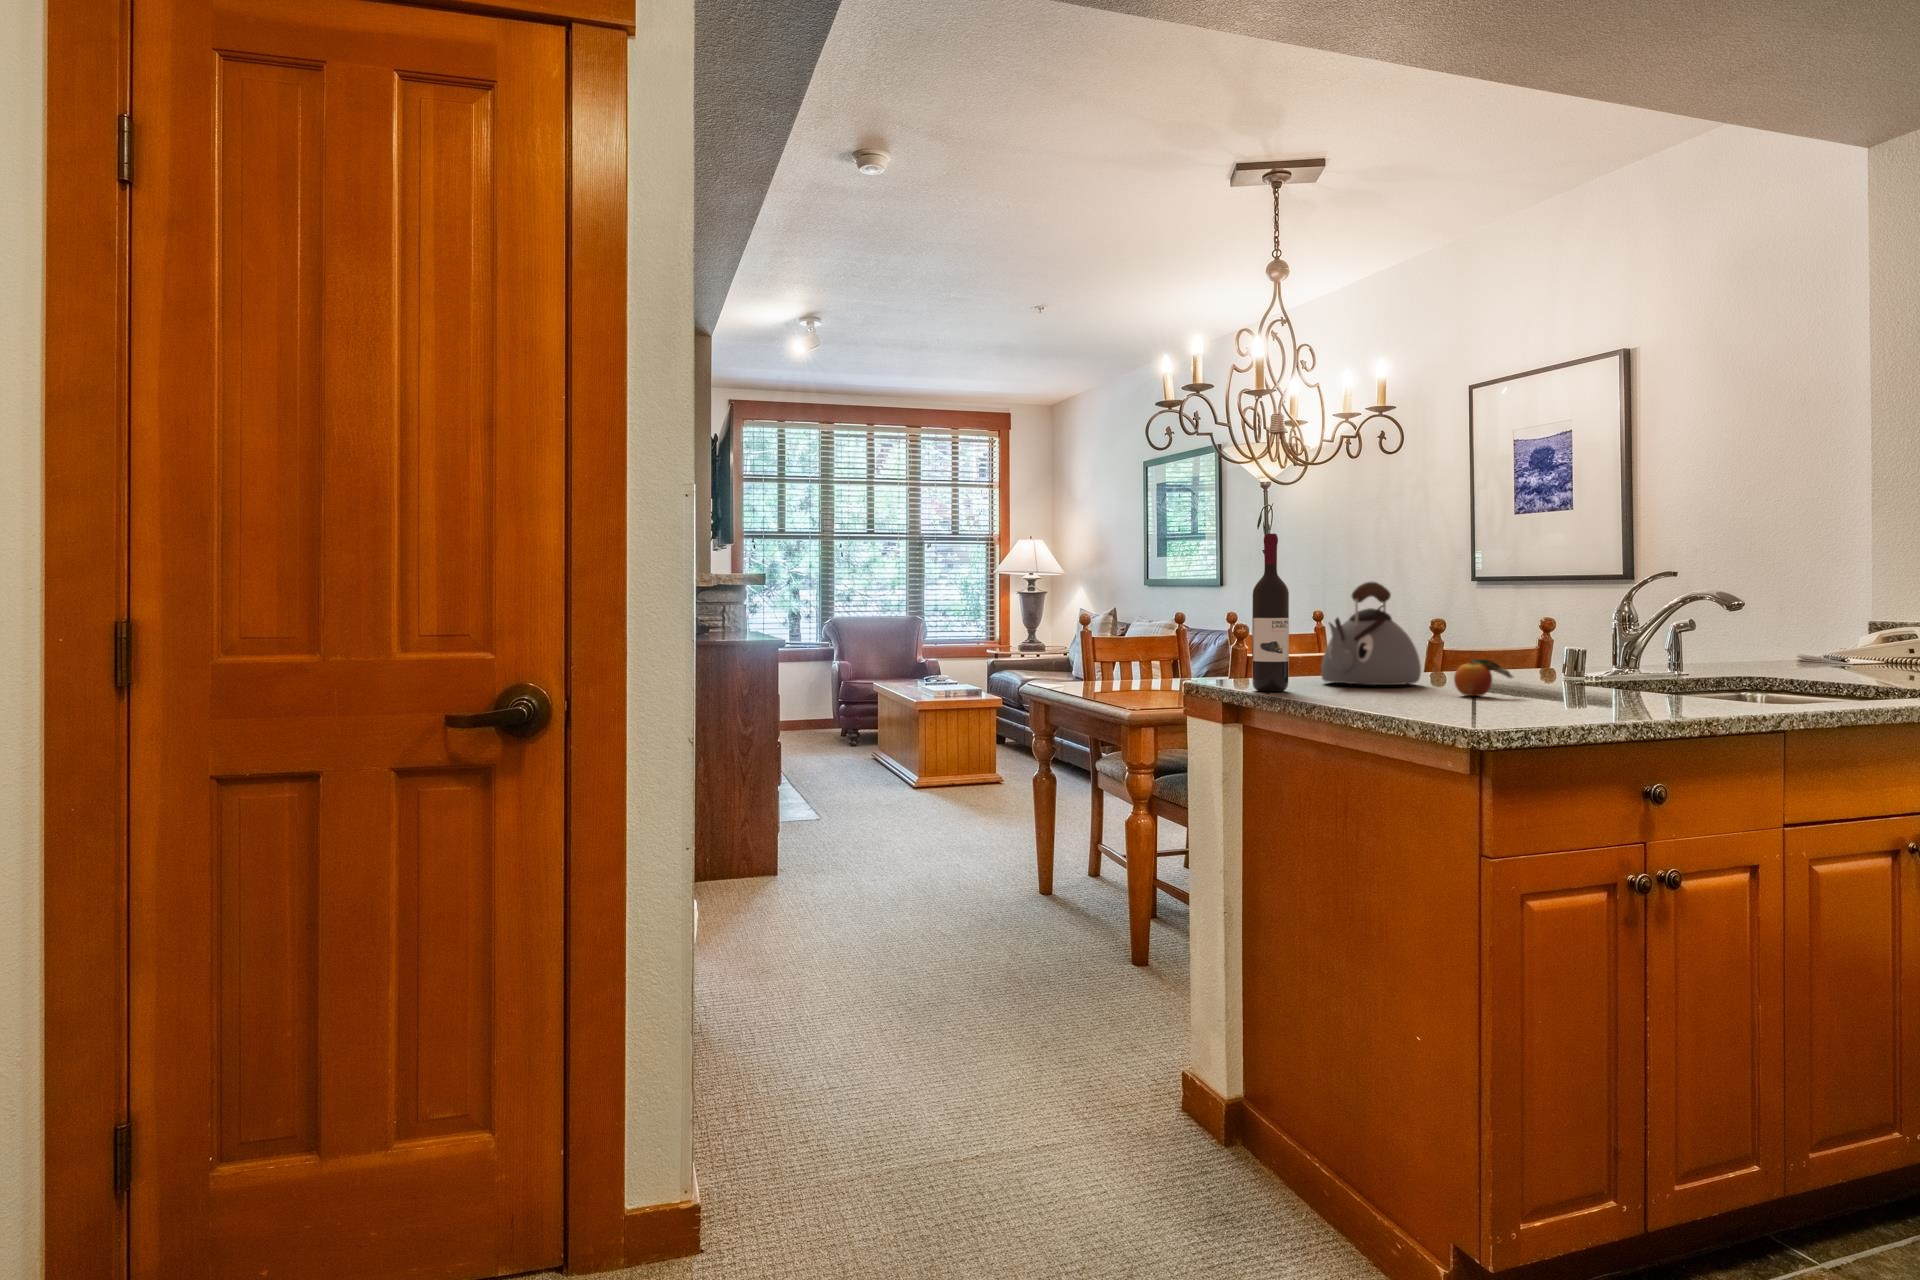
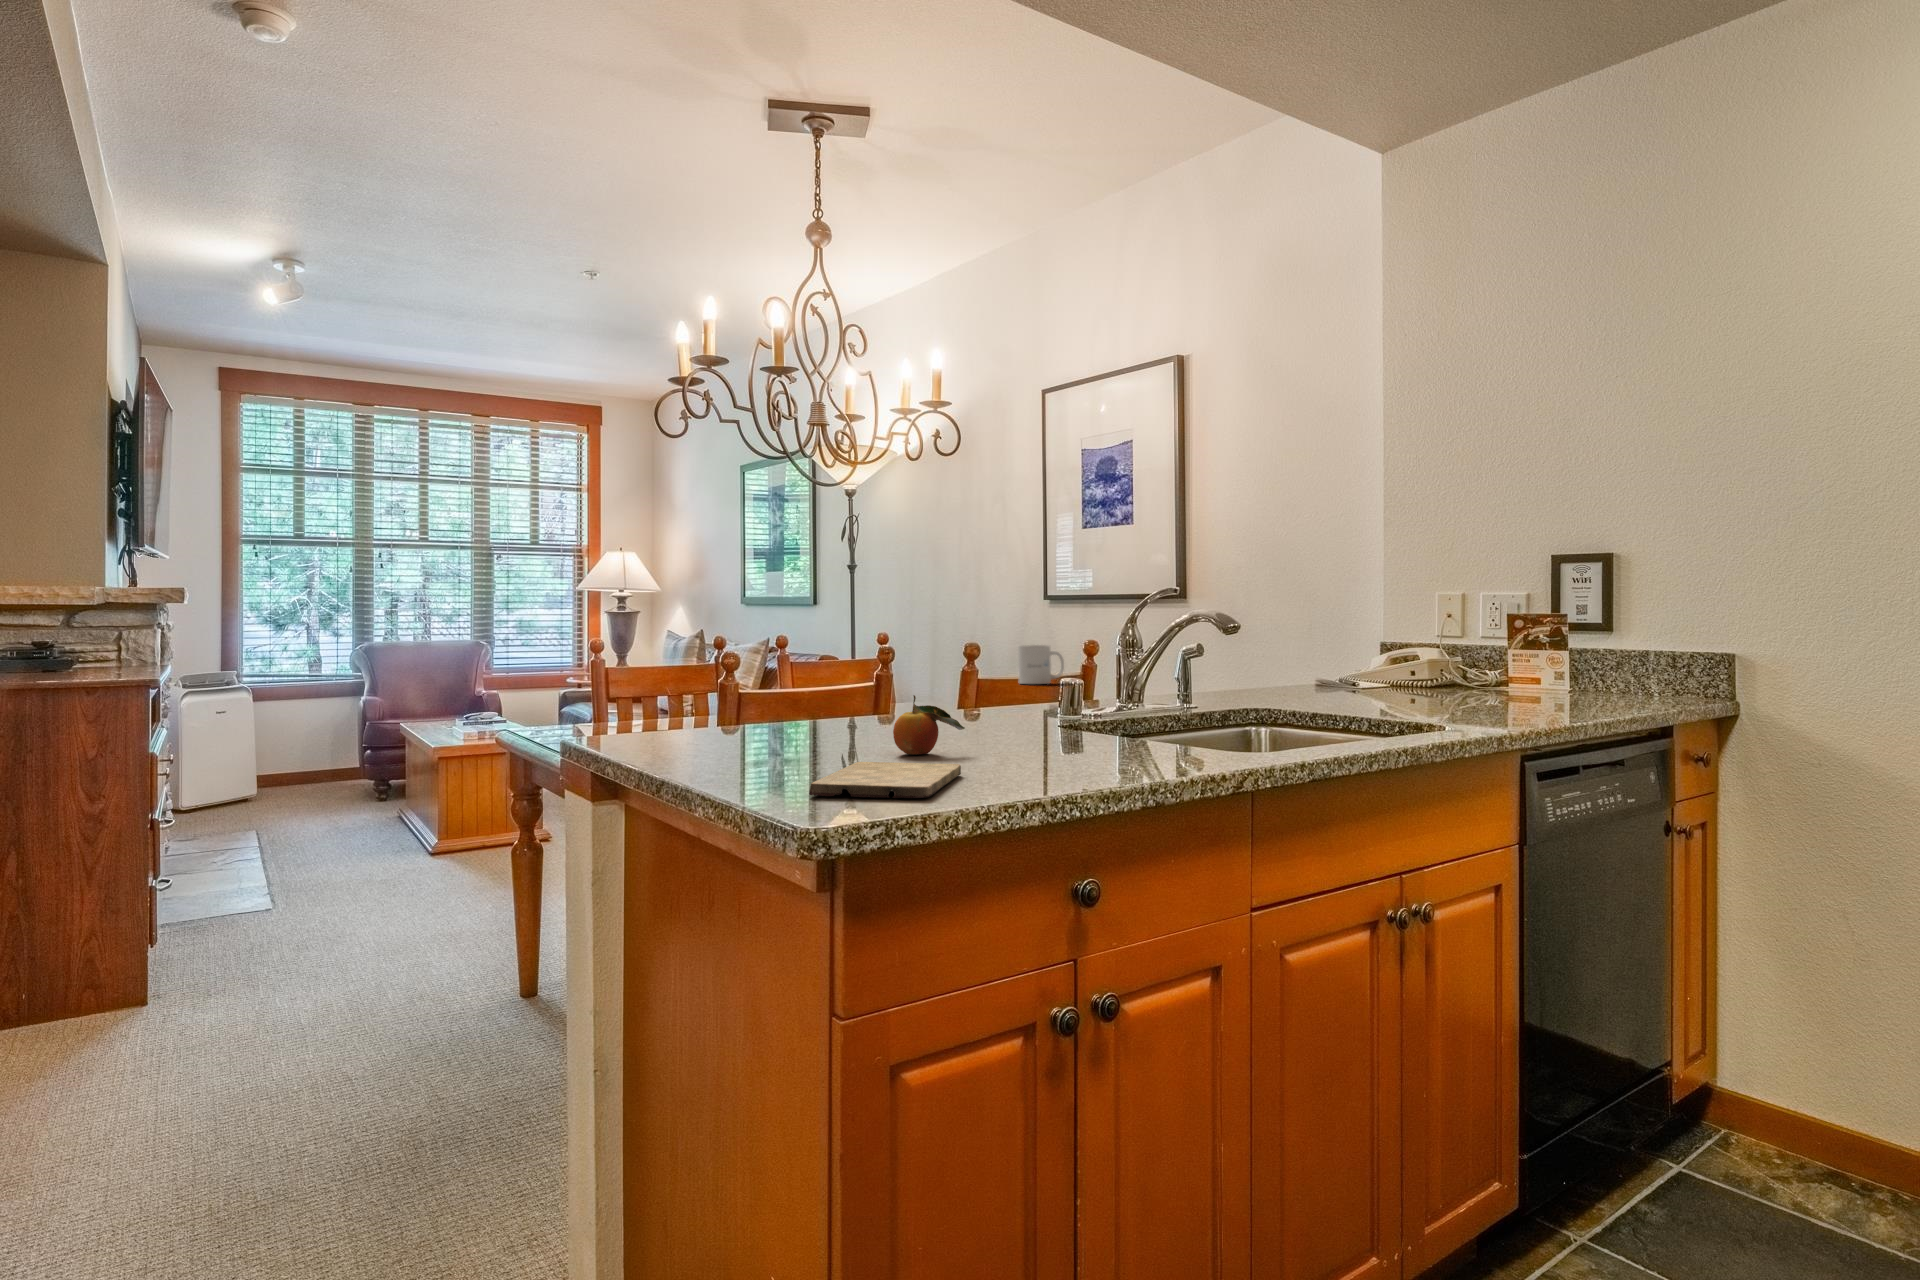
wine bottle: present [1252,534,1289,691] -> none [641,540,692,755]
kettle: present [1321,582,1421,685] -> none [752,604,883,739]
mug: none [1469,621,1514,655] -> present [1018,645,1064,684]
cutting board: none [1439,697,1539,718] -> present [809,762,961,798]

